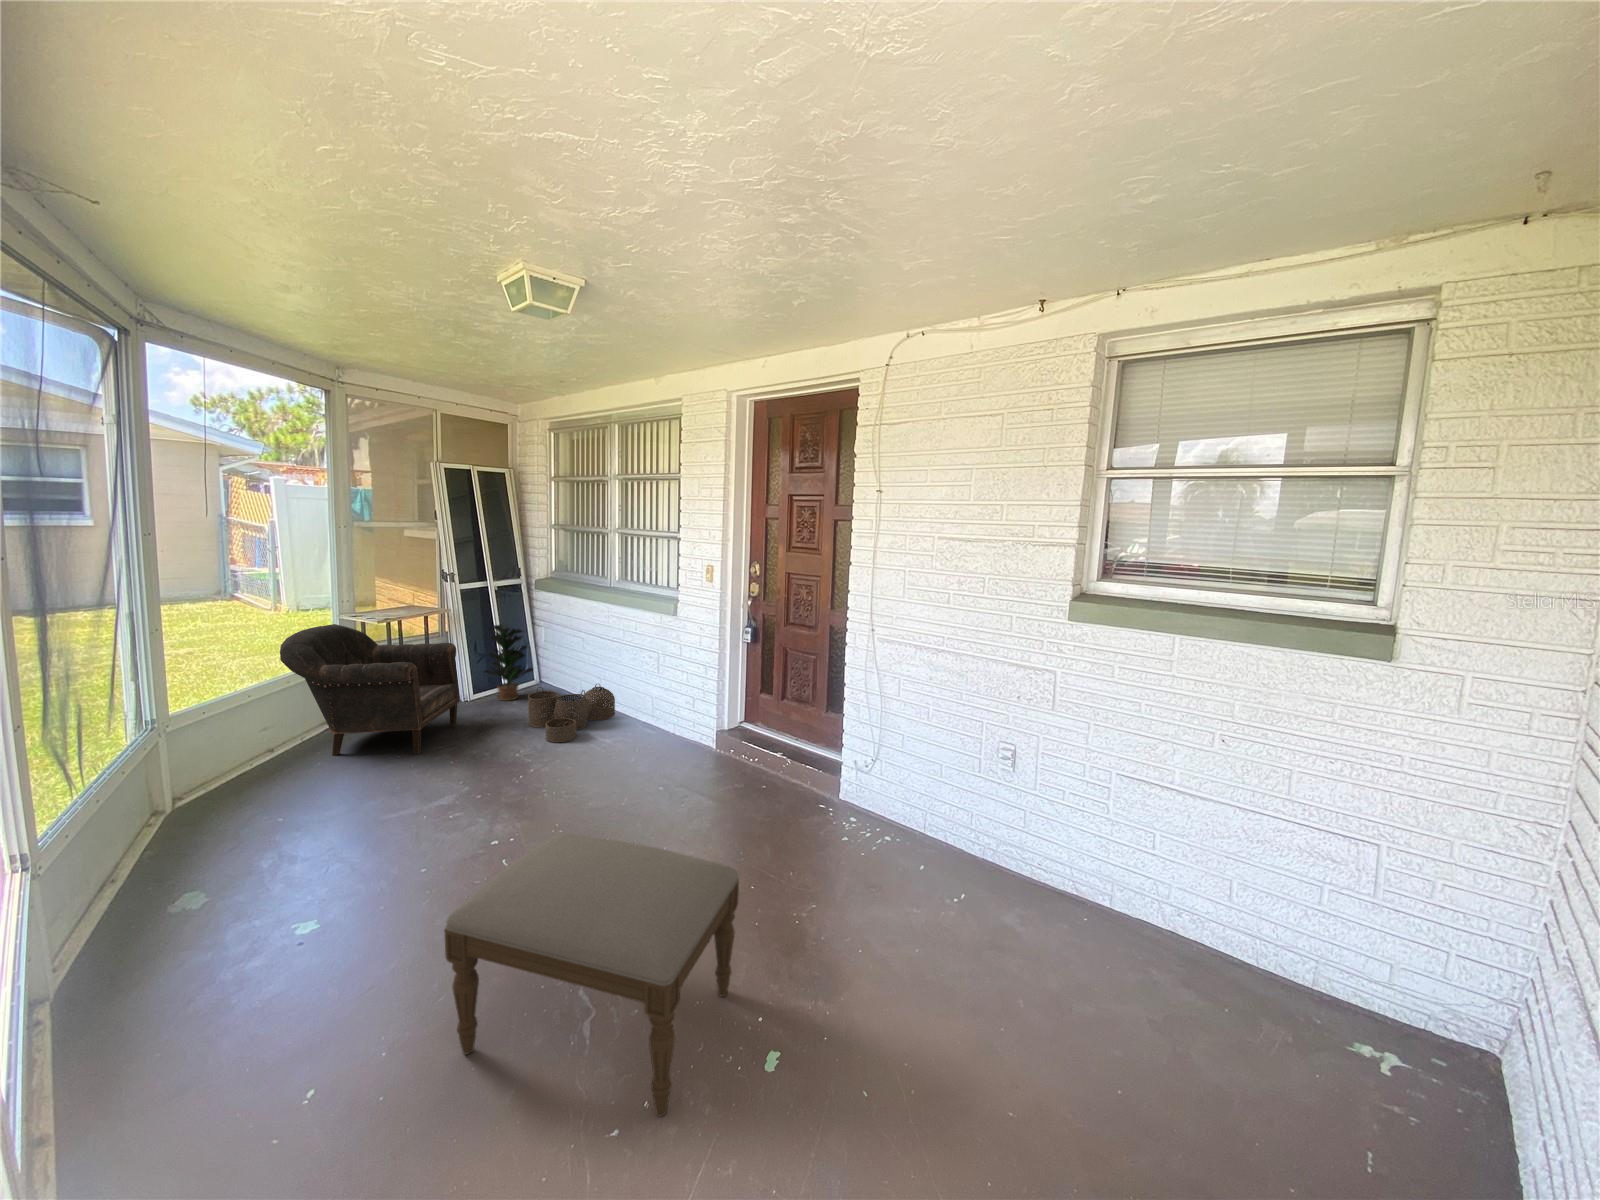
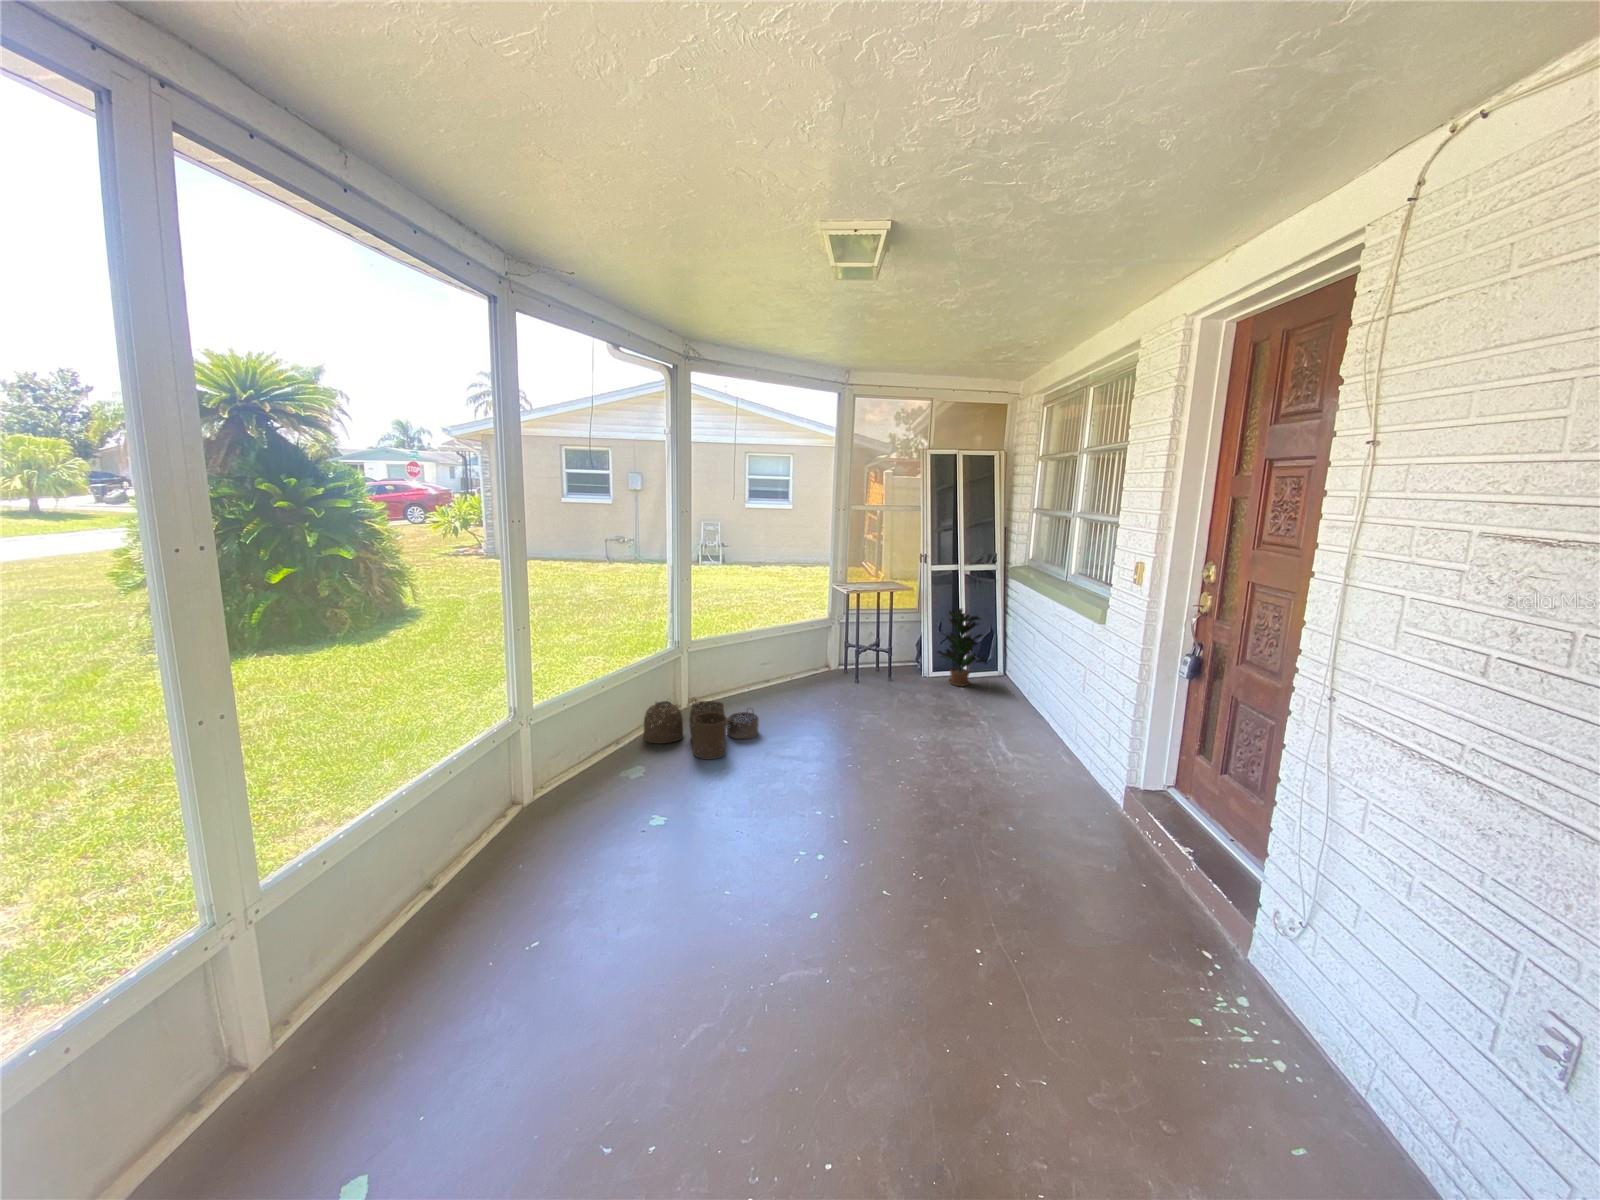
armchair: present [280,624,460,755] -> none [778,588,904,711]
woven basket: present [528,684,615,742] -> present [643,701,759,759]
ottoman: present [444,833,739,1116] -> none [635,807,860,1120]

